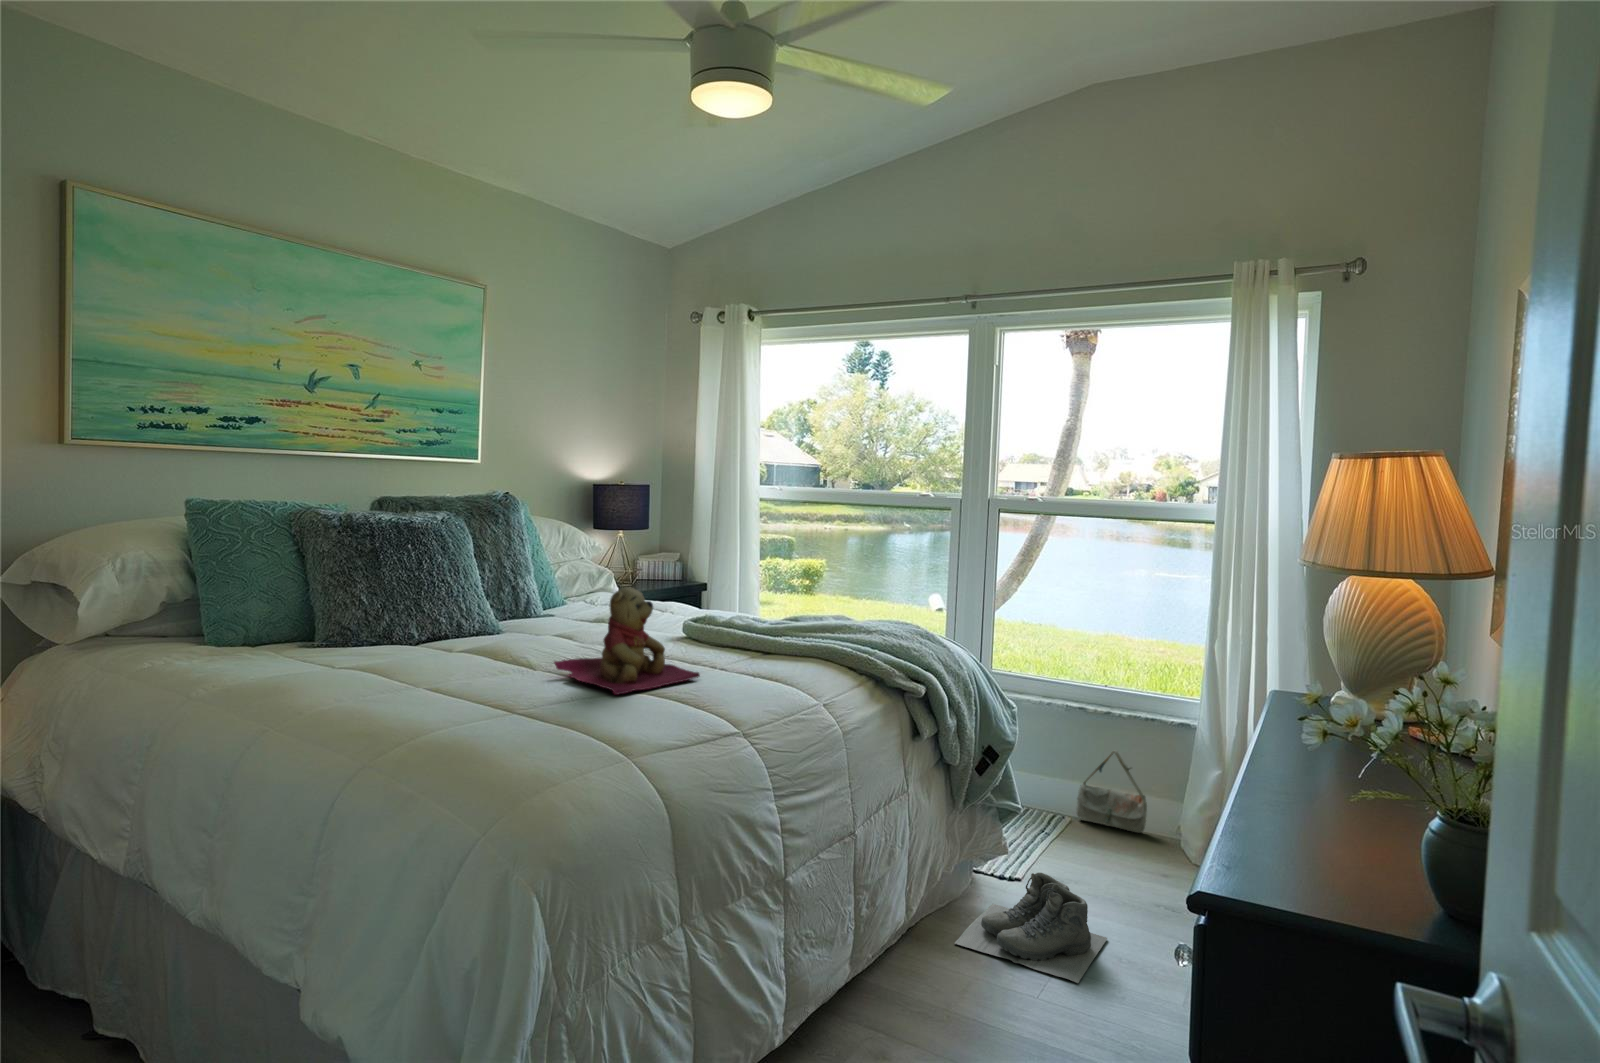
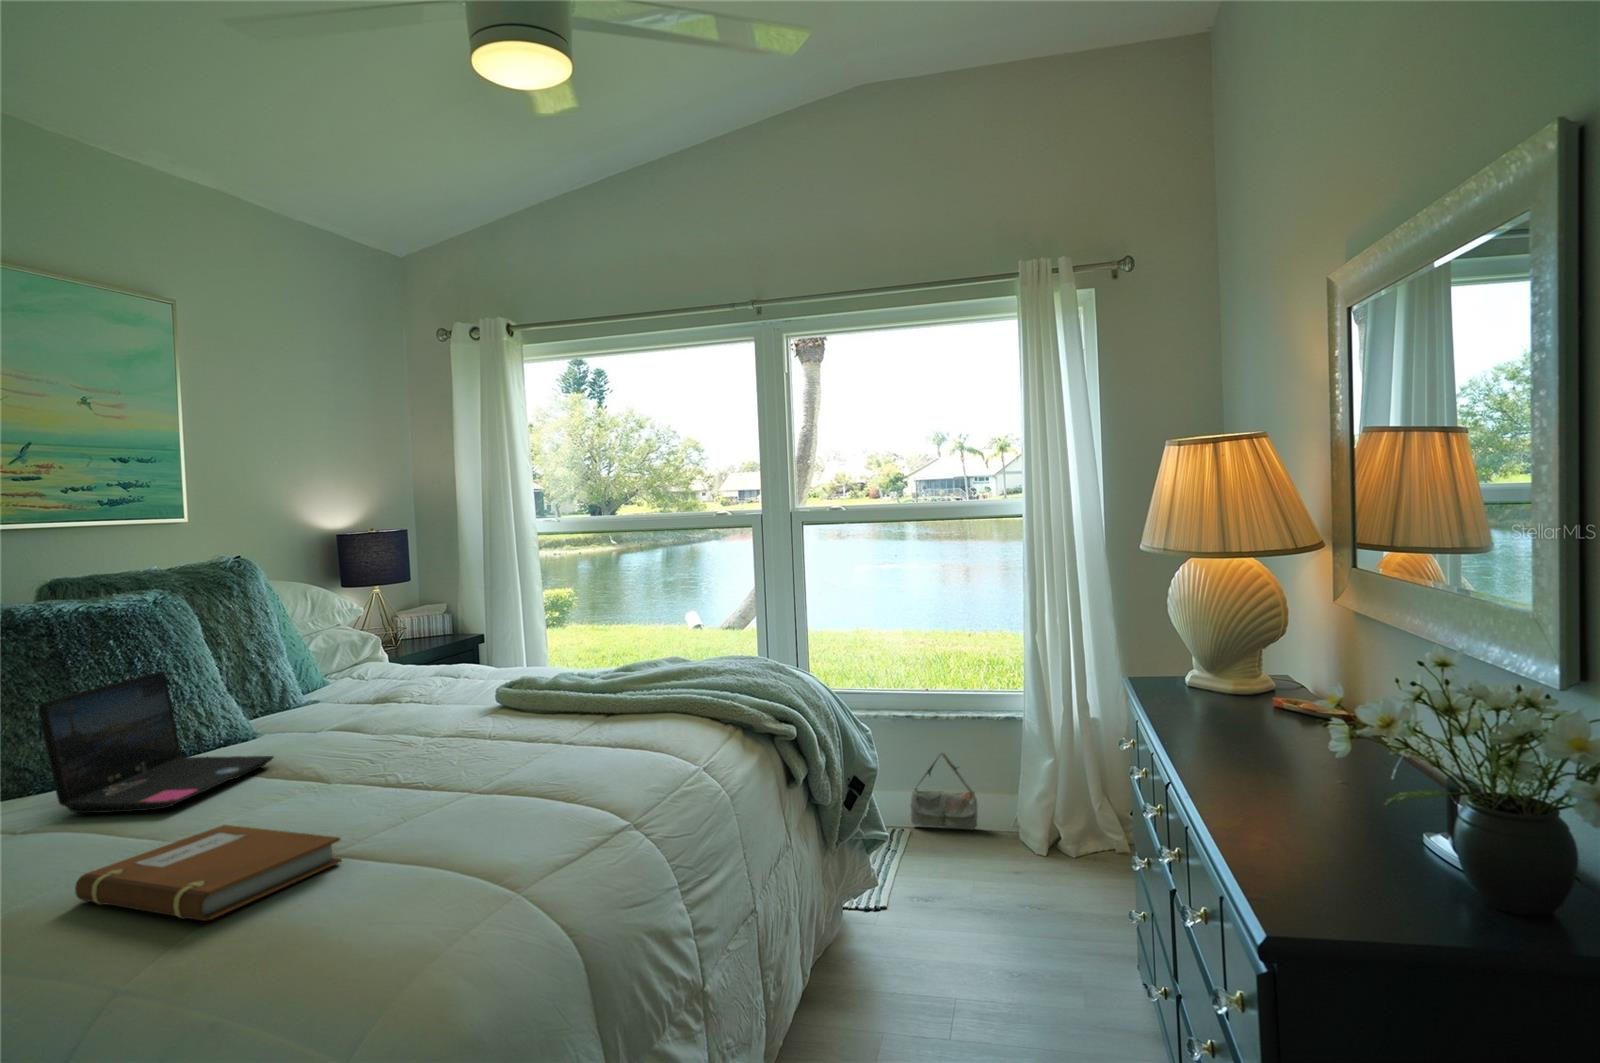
laptop: none [356,571,506,668] -> present [39,671,274,813]
teddy bear: present [554,587,700,694] -> none [354,661,553,803]
notebook: none [360,681,524,734] -> present [75,825,342,921]
boots: present [955,872,1107,983] -> none [845,898,989,1011]

